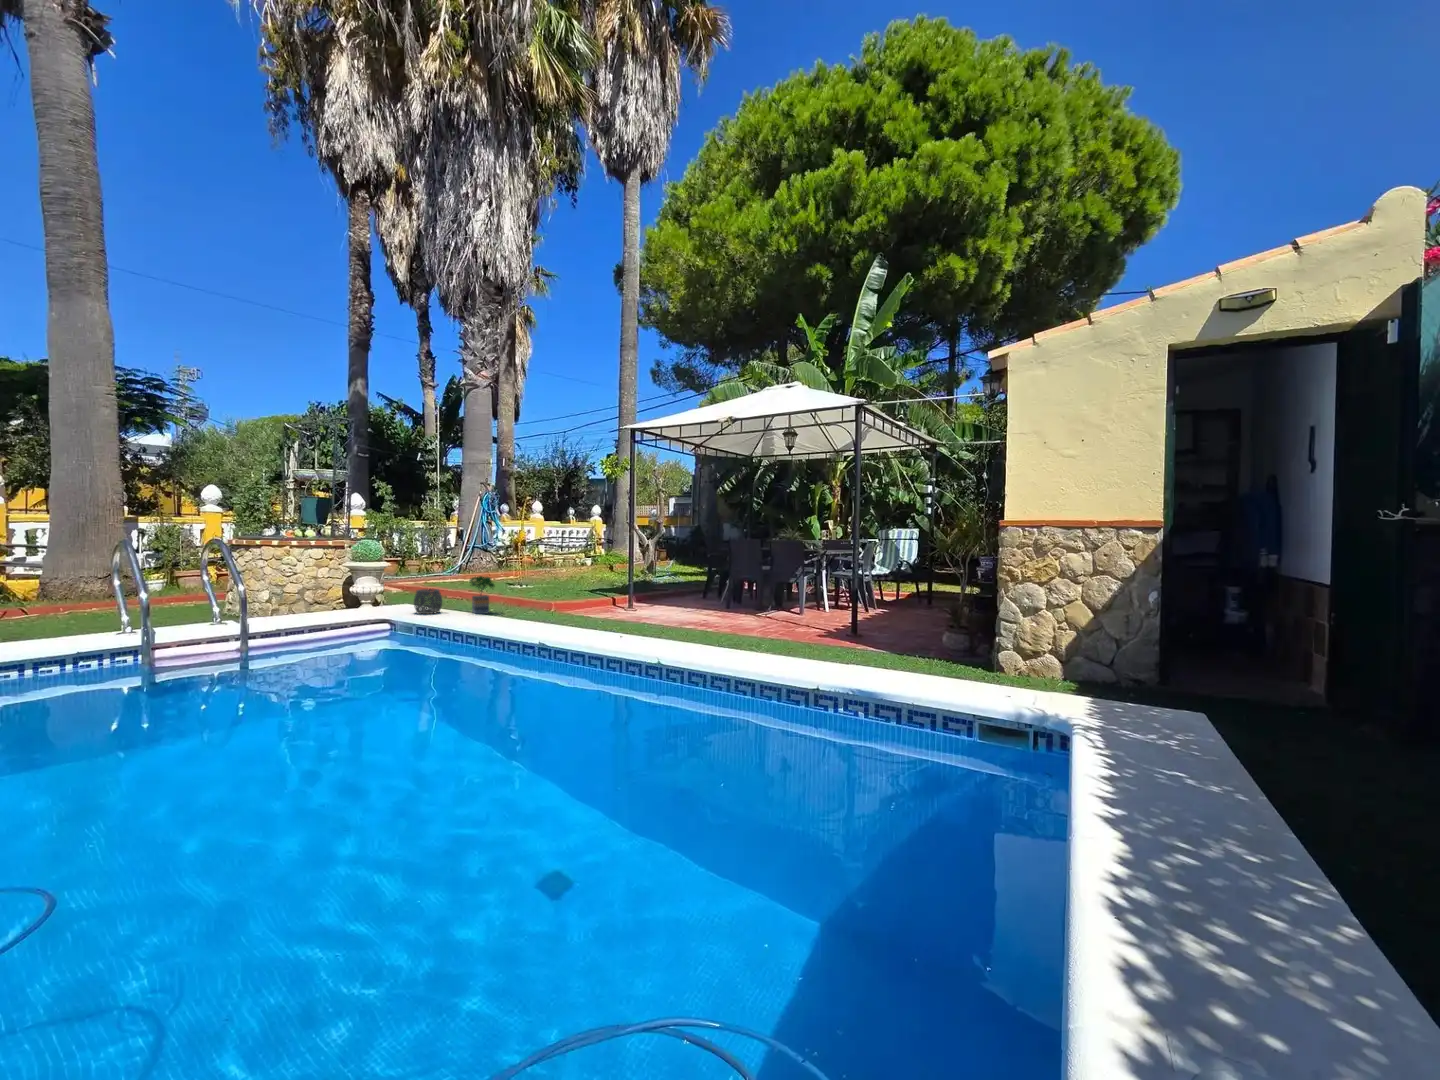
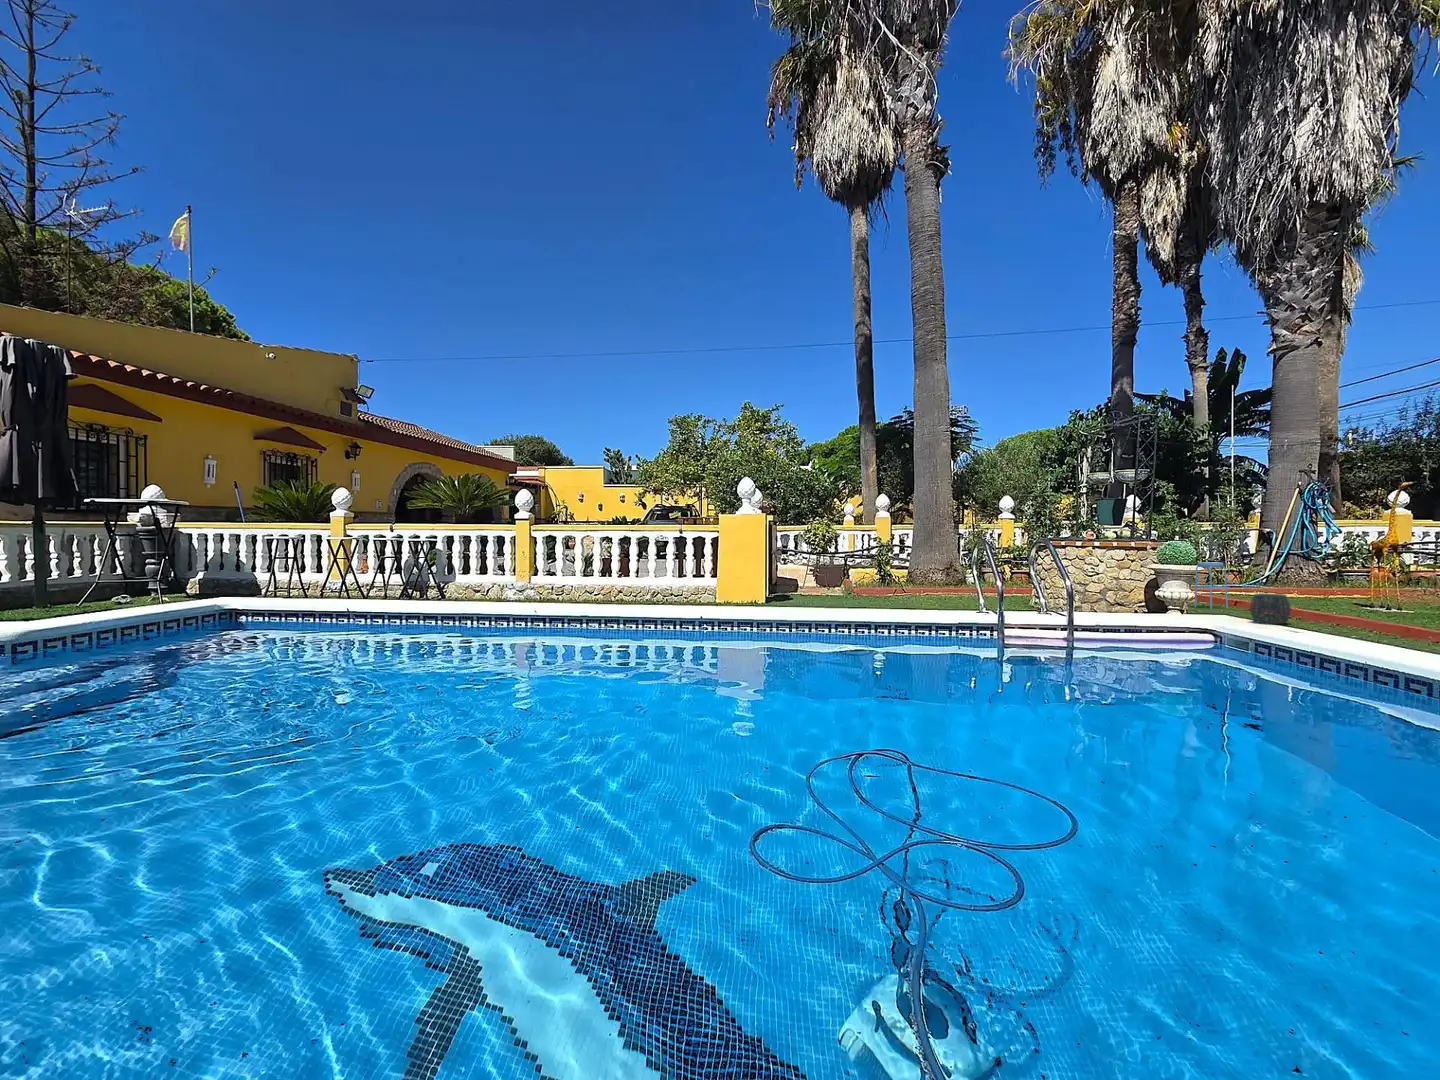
stool: none [382,562,409,602] -> present [1195,562,1228,609]
potted tree: present [469,576,495,614] -> none [1330,578,1378,629]

